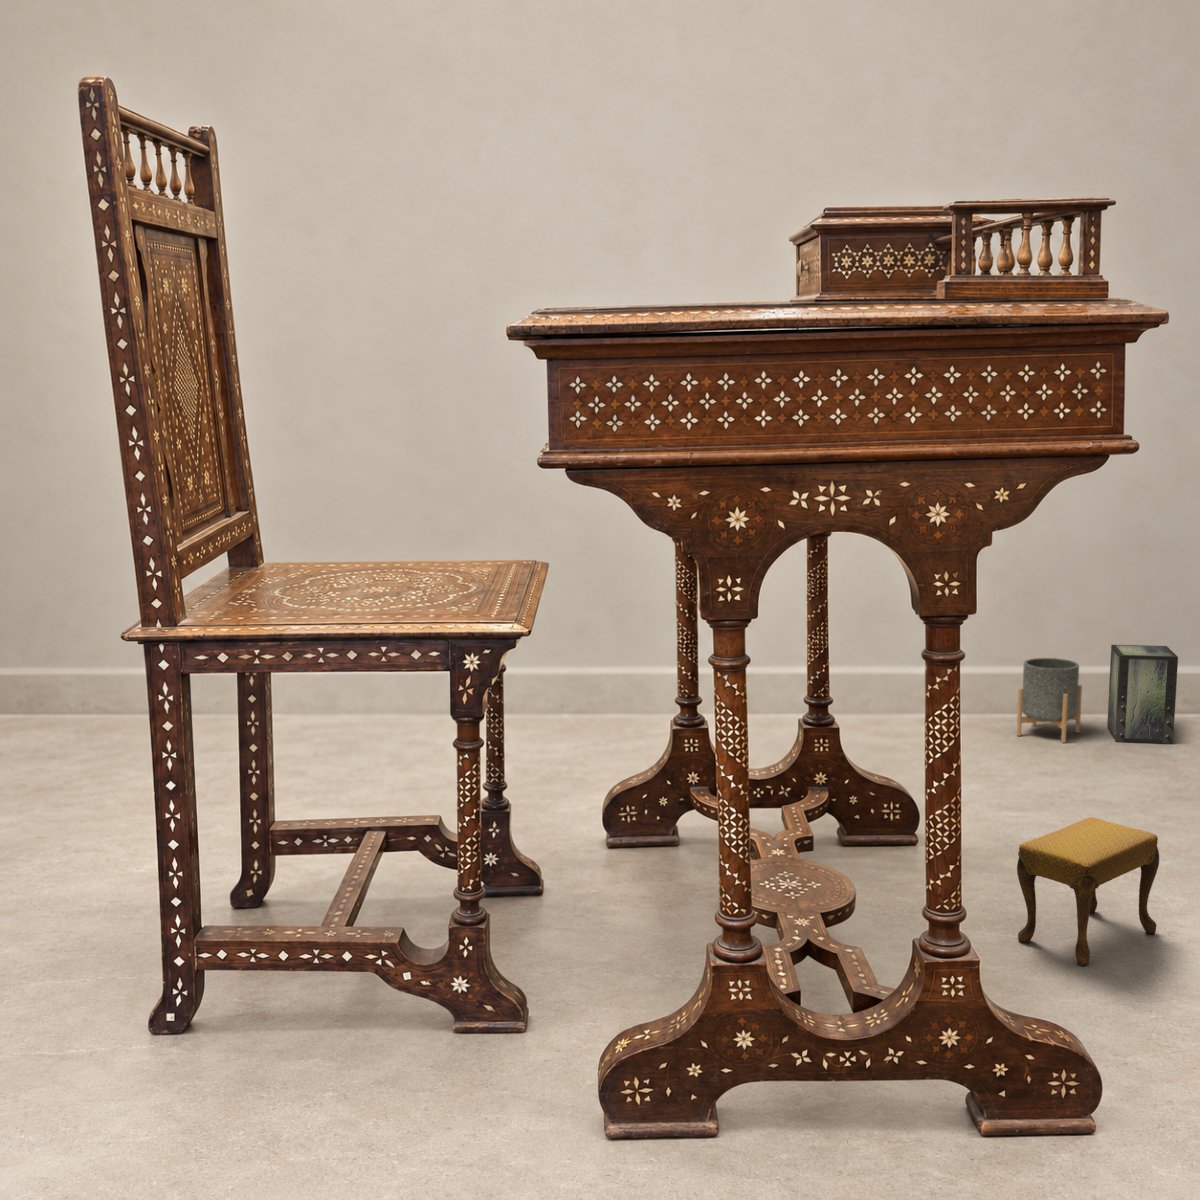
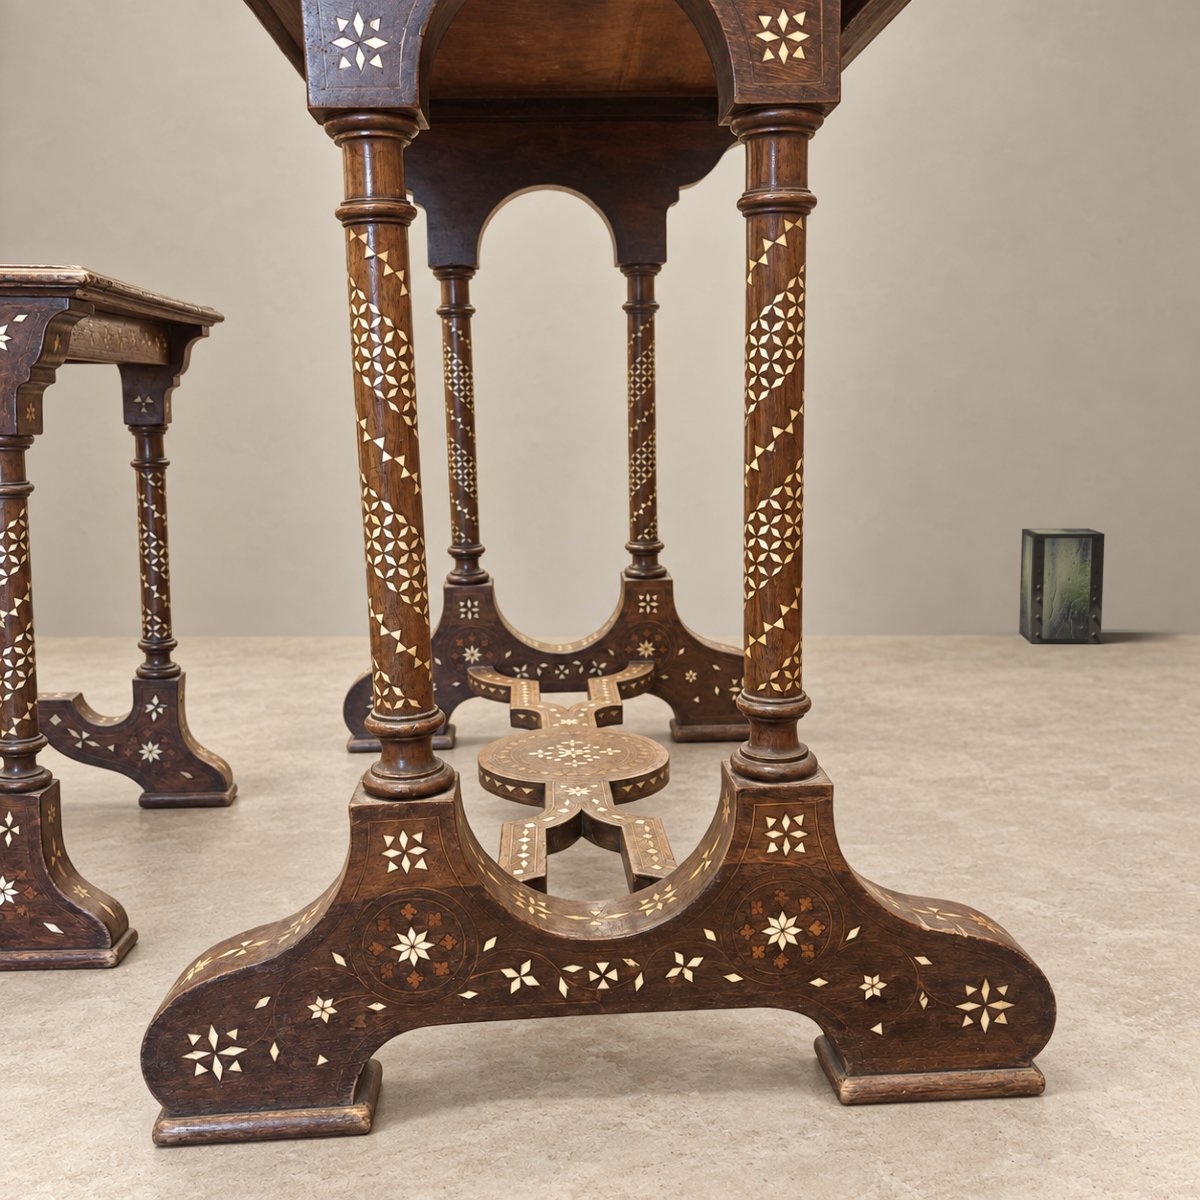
planter: present [1017,658,1082,743] -> none [910,547,988,645]
footstool: present [1017,817,1159,966] -> none [913,660,1118,861]

